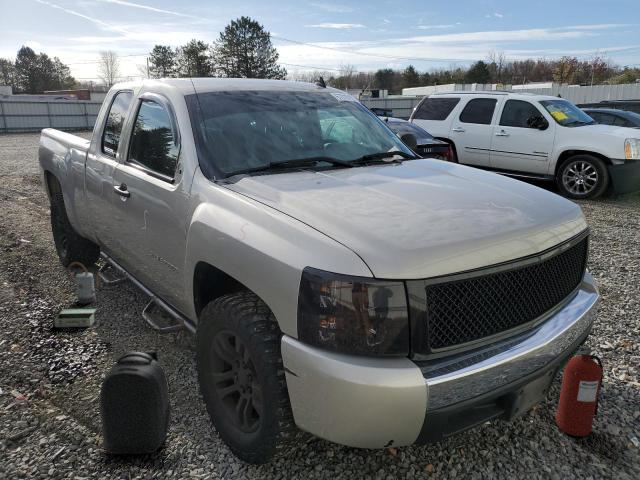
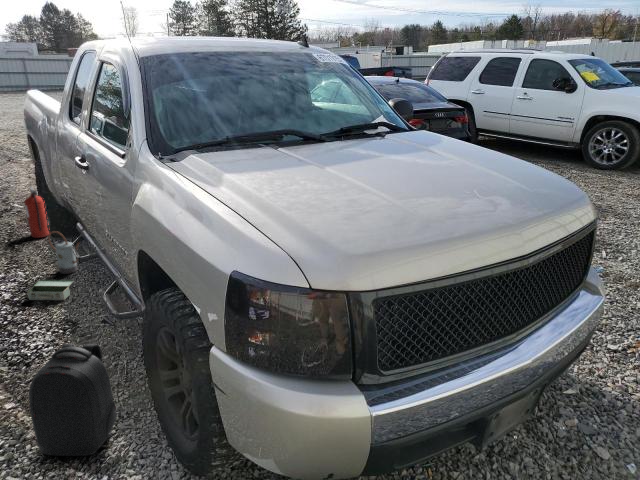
fire extinguisher: present [556,346,603,436] -> present [24,186,49,238]

